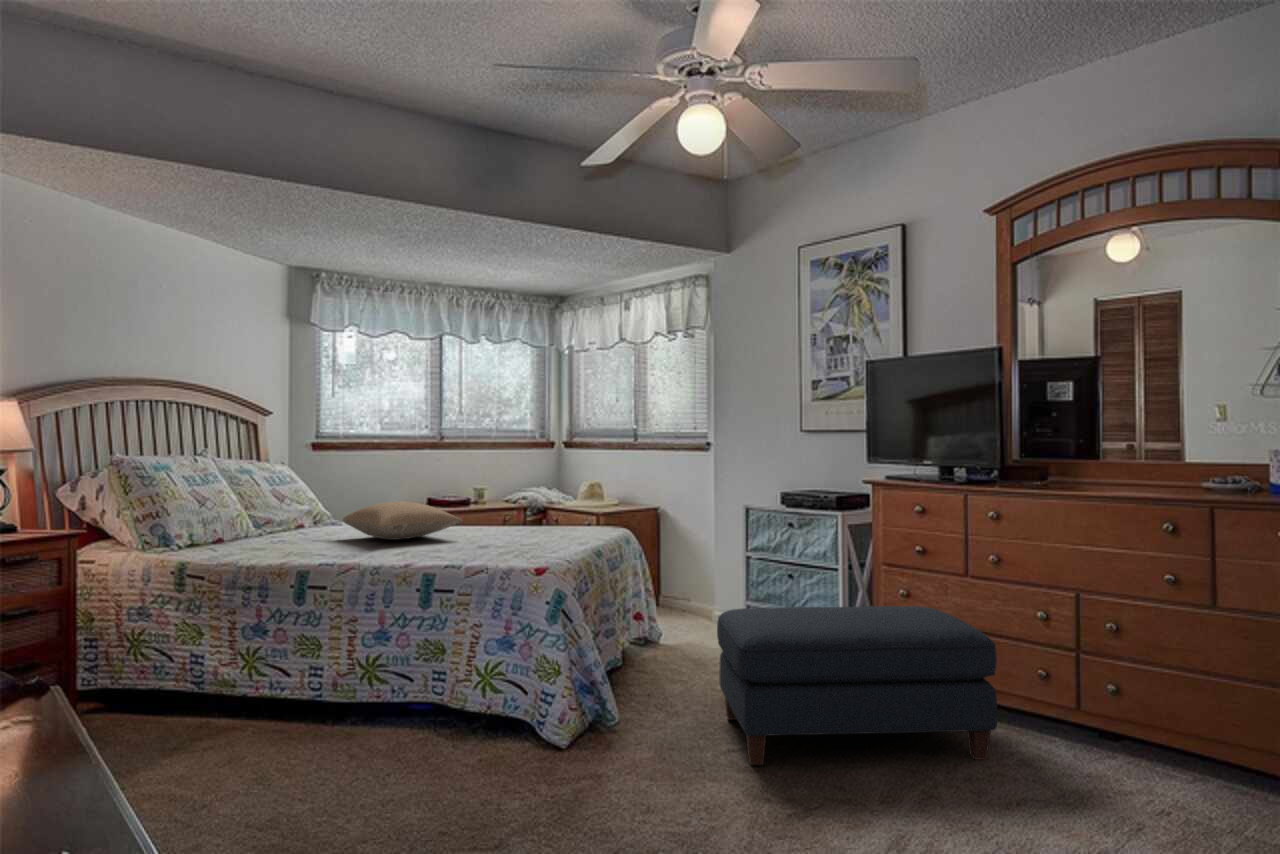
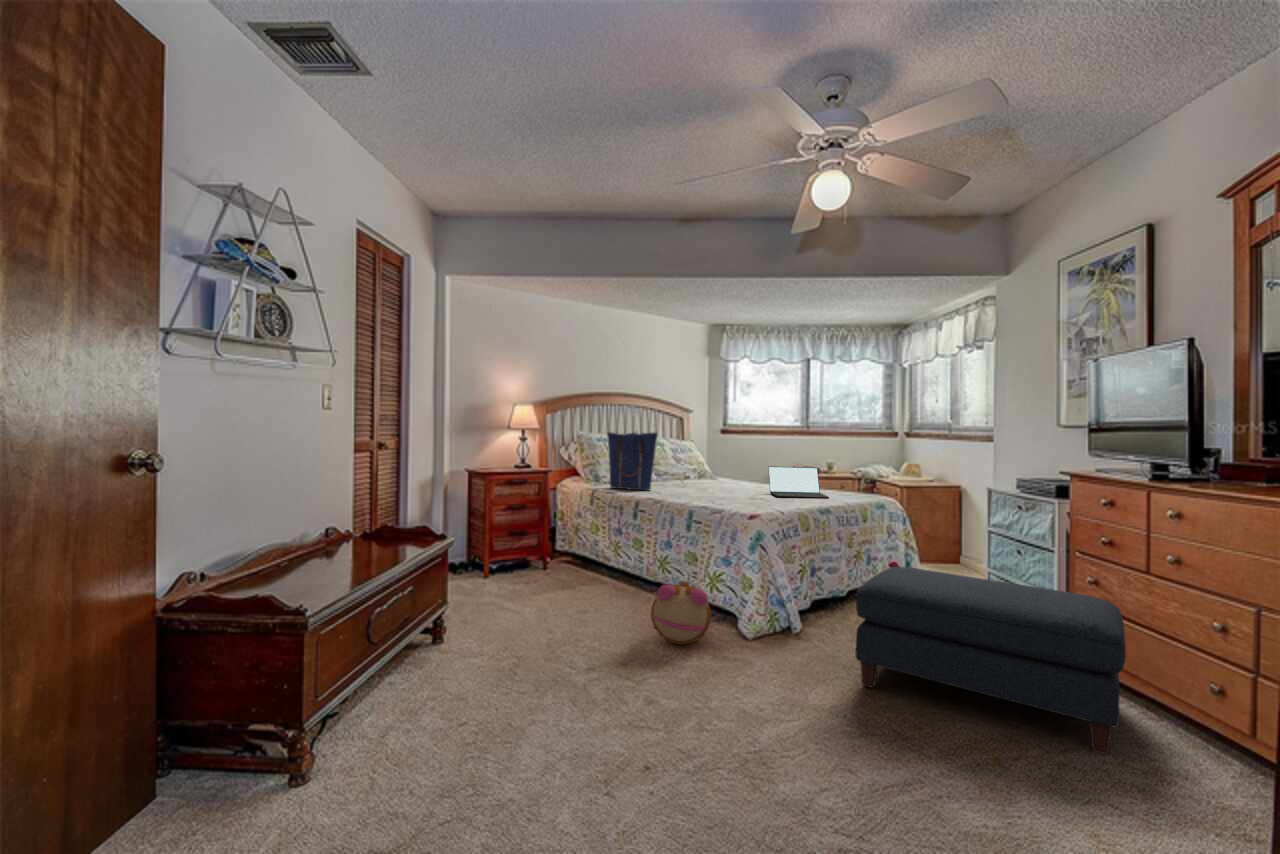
tote bag: none [201,453,304,557] -> present [607,432,657,491]
laptop: none [473,493,566,540] -> present [769,466,829,498]
pillow: present [343,501,462,540] -> none [692,466,755,490]
plush toy: none [435,687,540,789] -> present [651,581,711,644]

